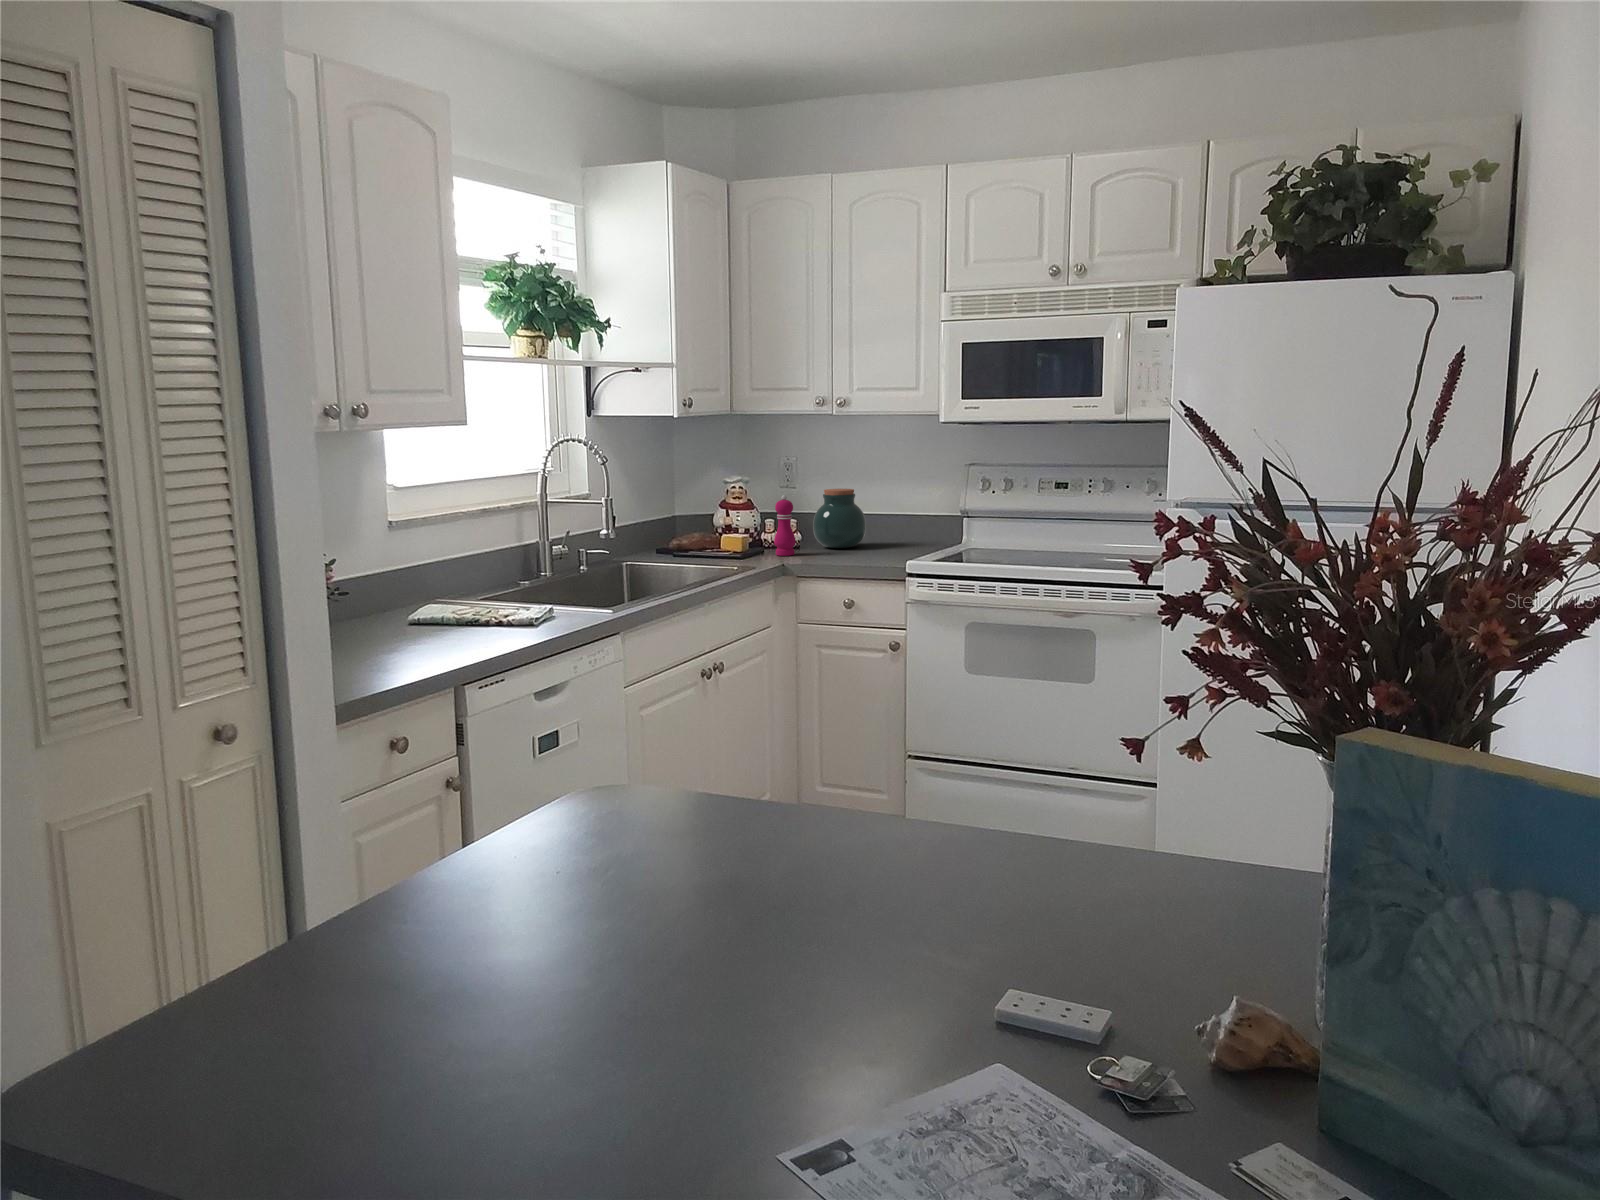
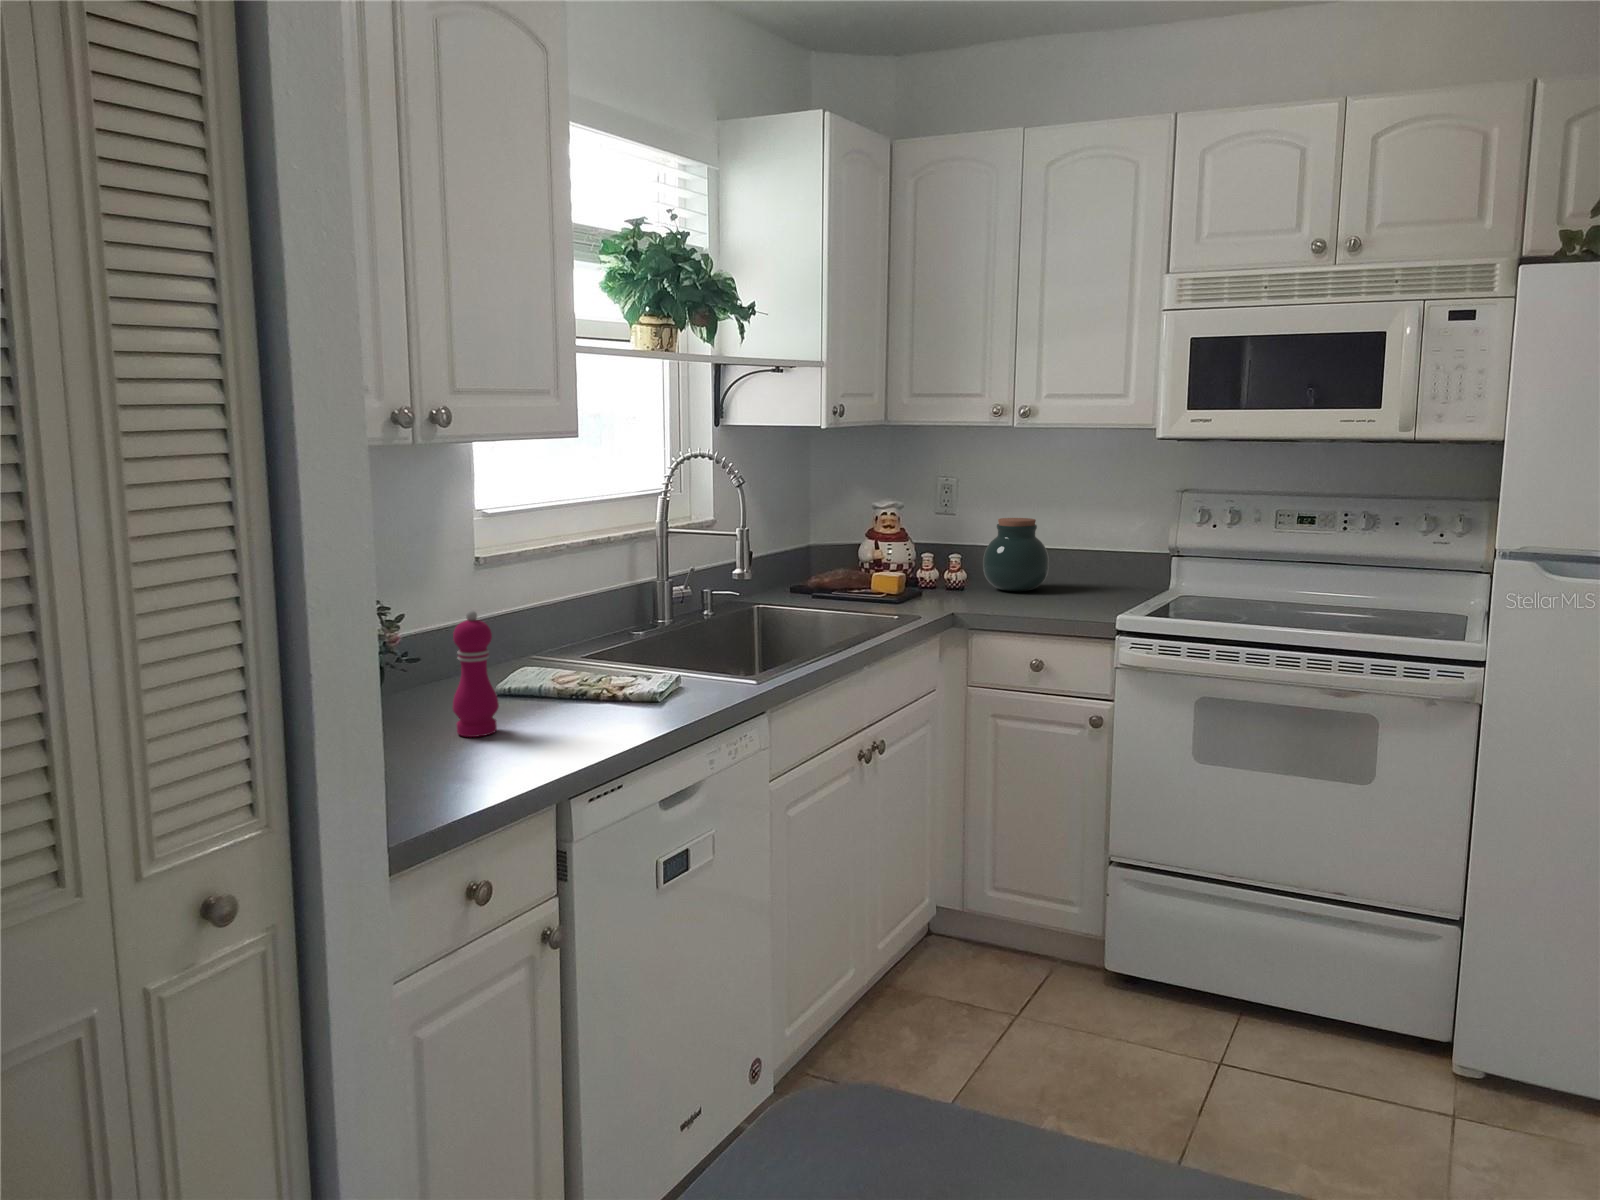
pepper mill: present [774,495,796,556] -> present [453,611,499,737]

